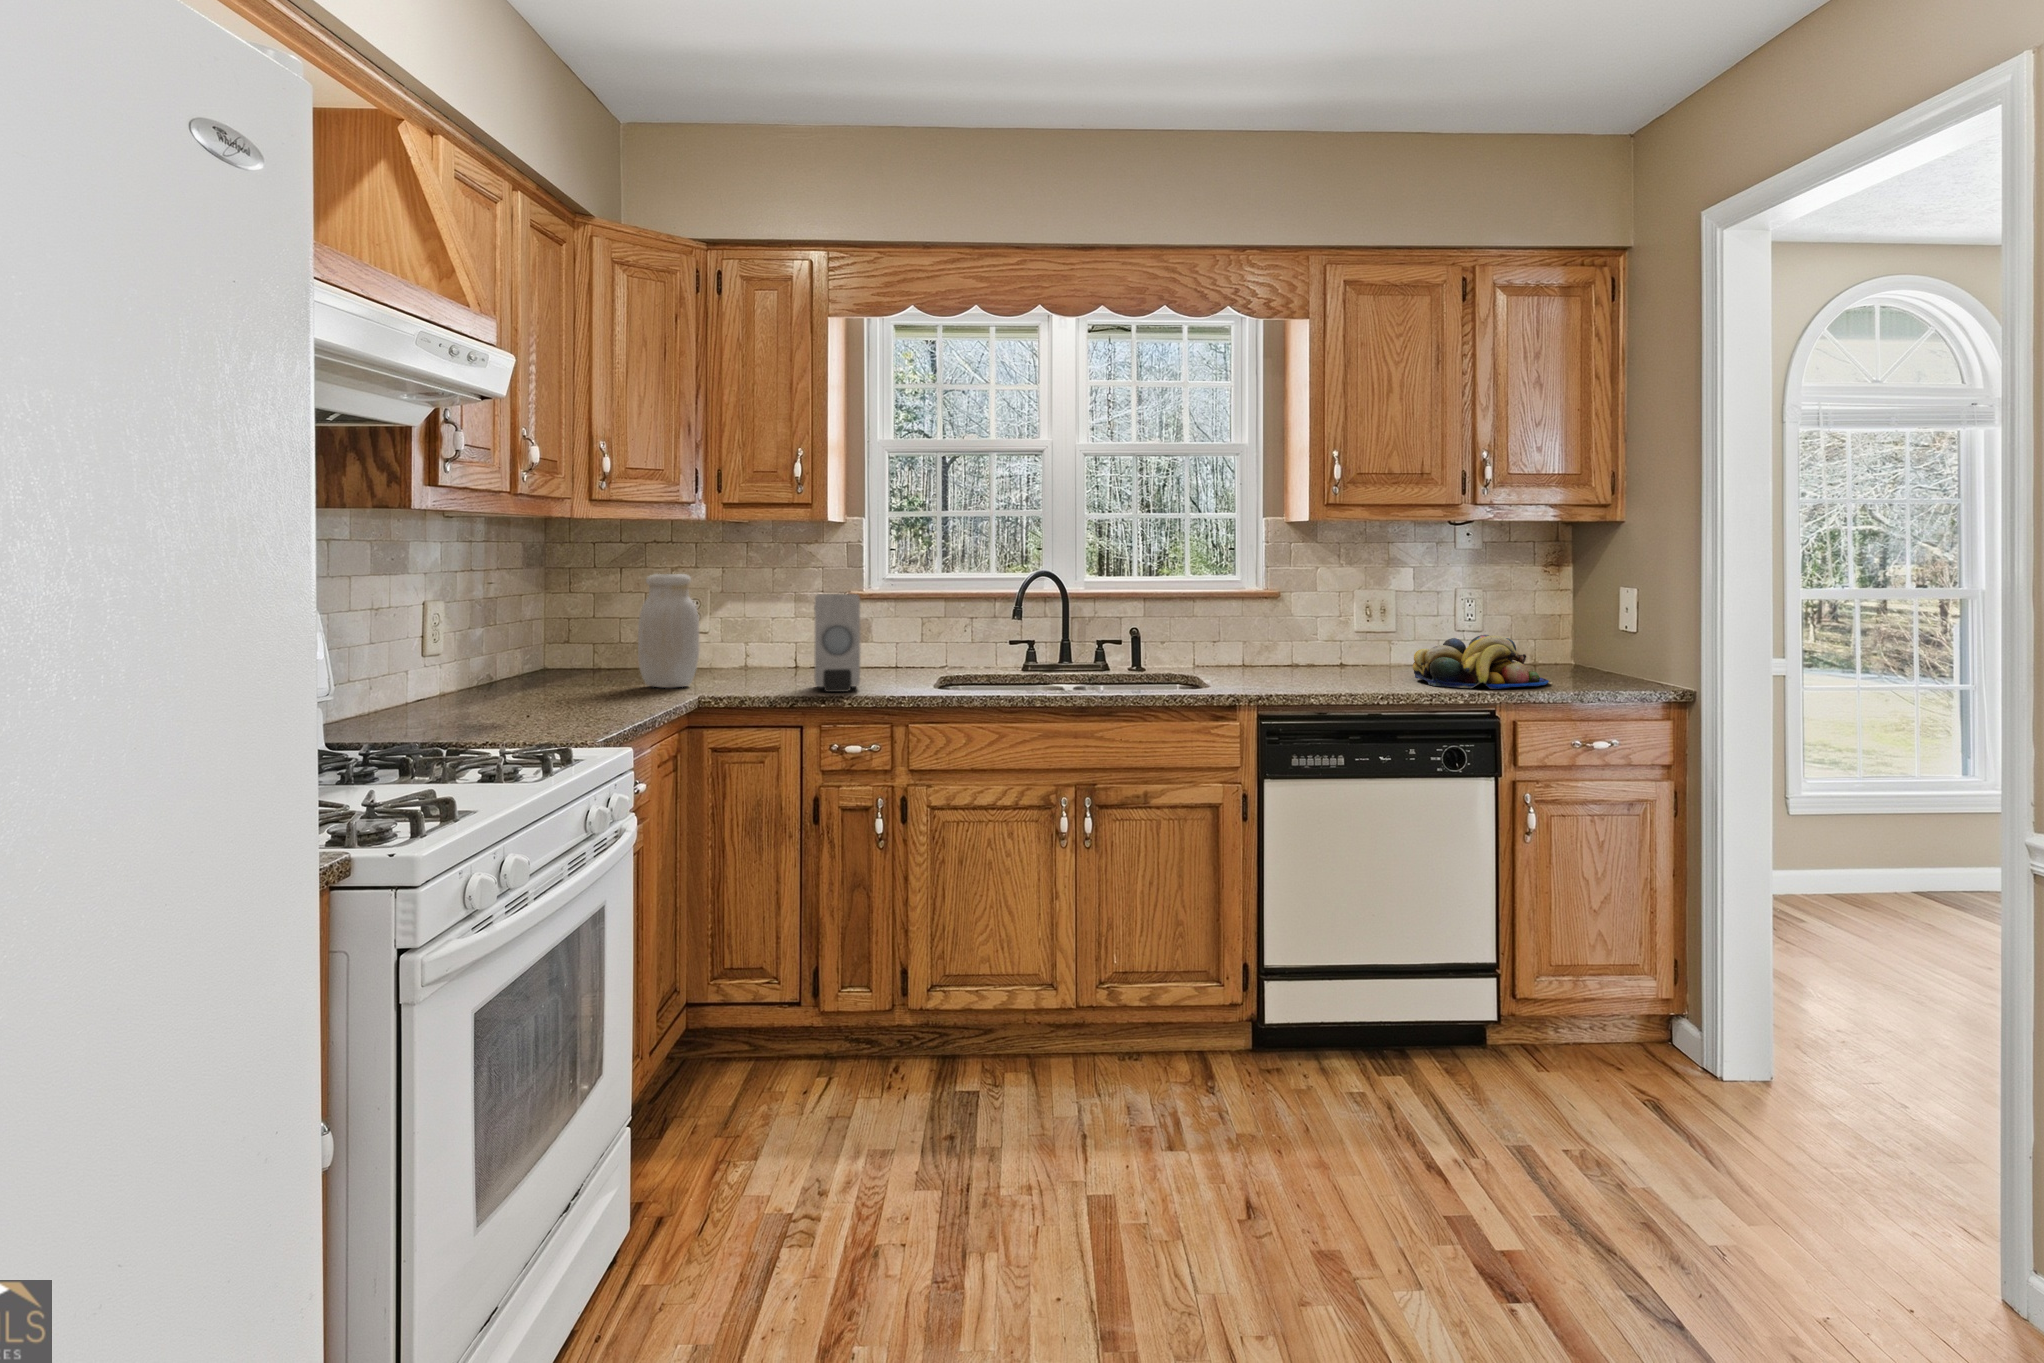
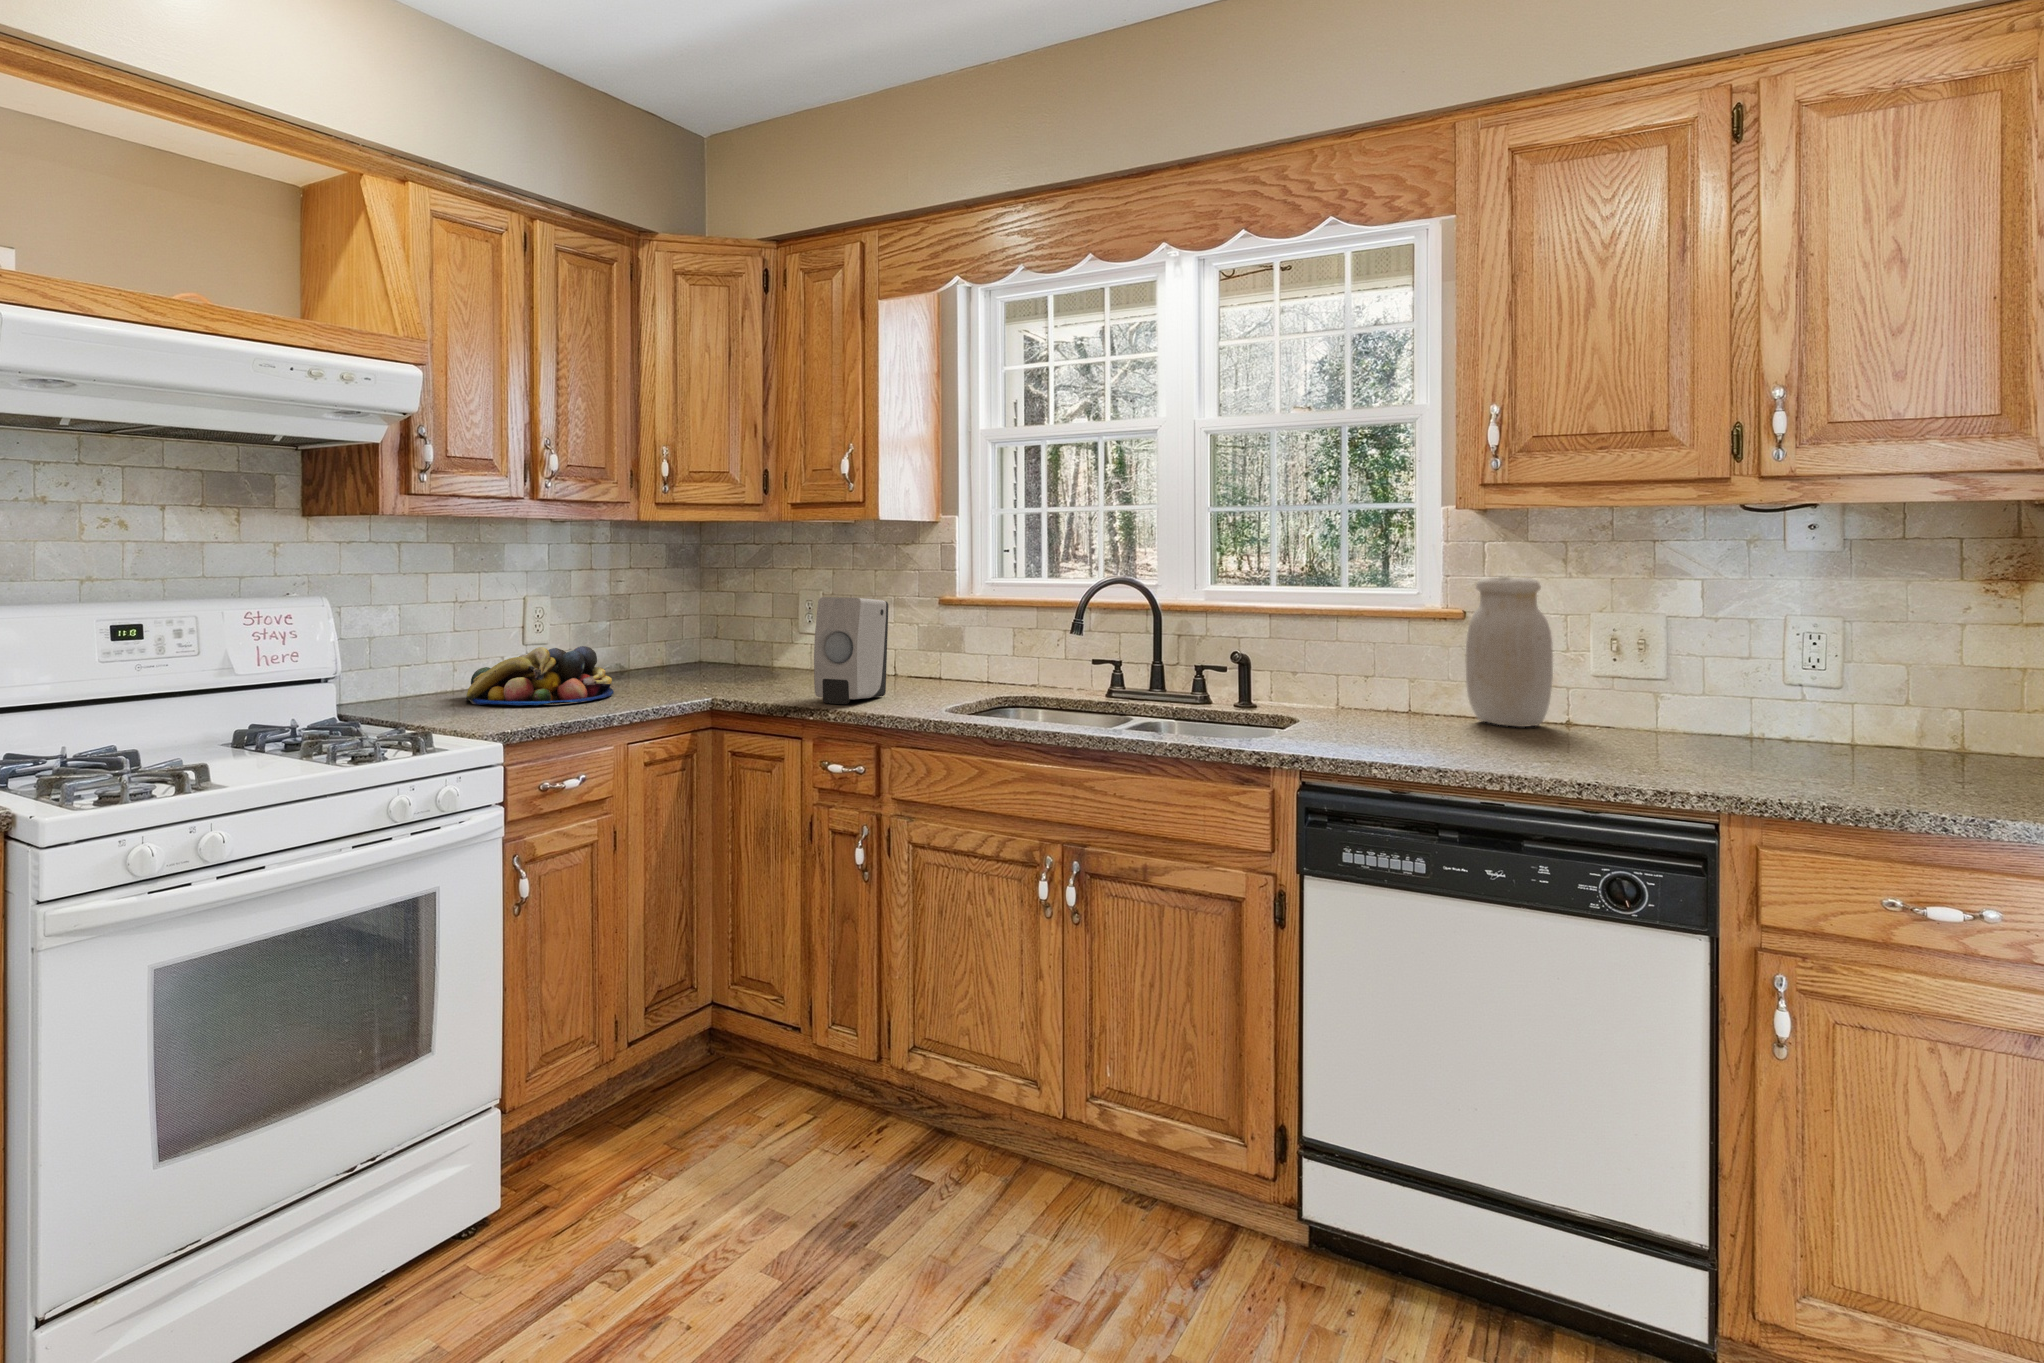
jar: present [638,574,699,688] -> present [1466,577,1553,727]
fruit bowl: present [1413,635,1549,689] -> present [466,646,614,705]

